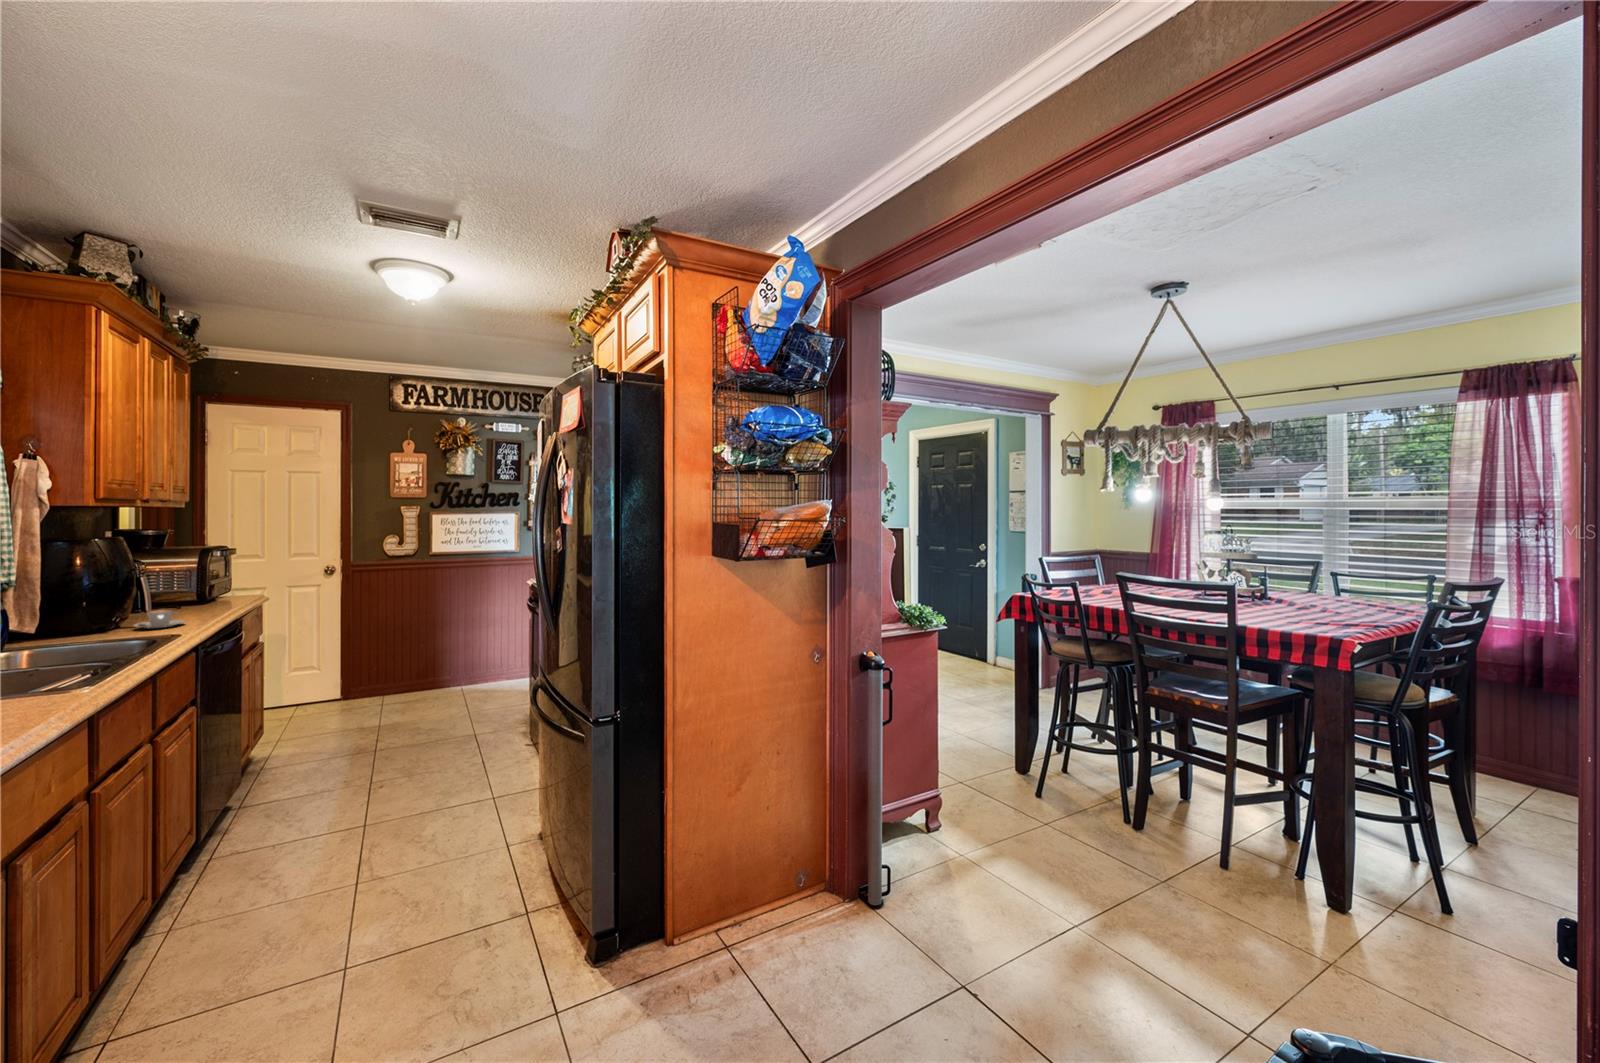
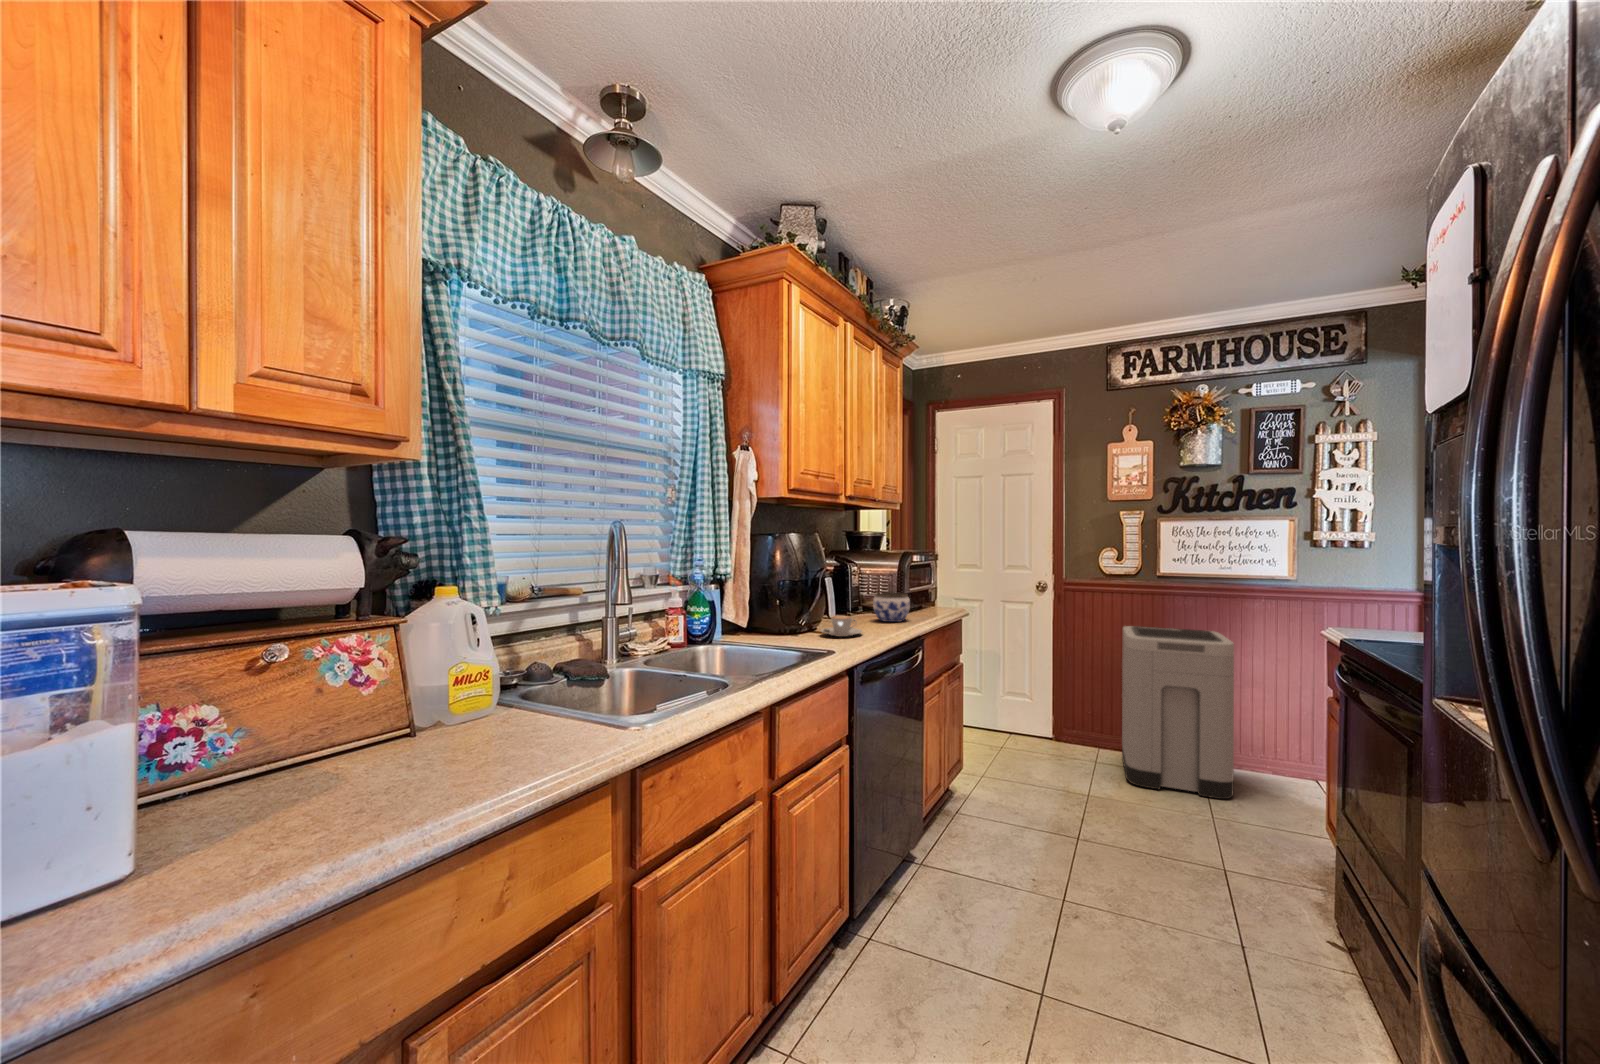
jar: none [177,586,221,612] -> present [873,592,910,622]
trash can: none [405,592,482,709] -> present [1122,626,1234,799]

